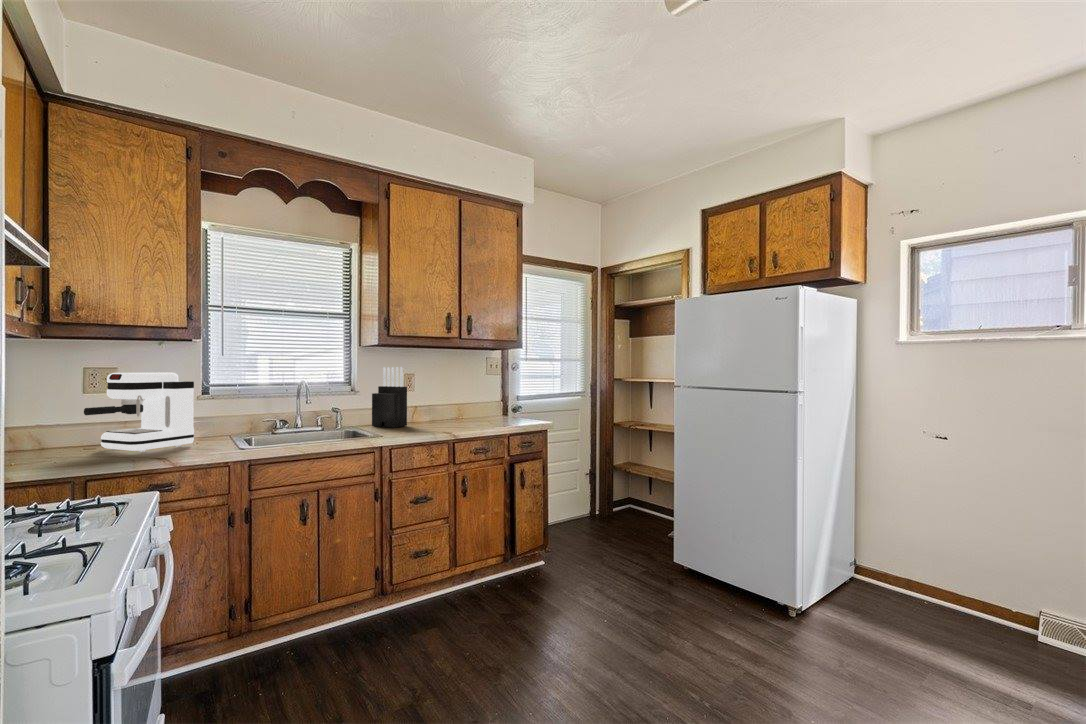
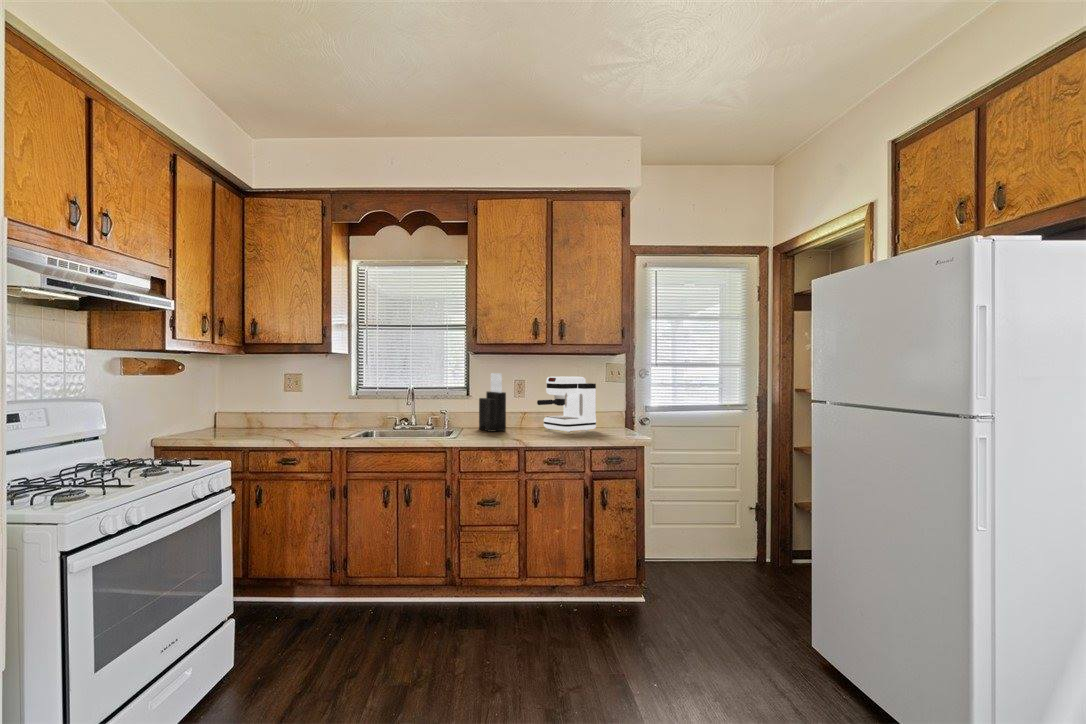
coffee maker: present [84,372,194,452] -> present [537,376,596,432]

